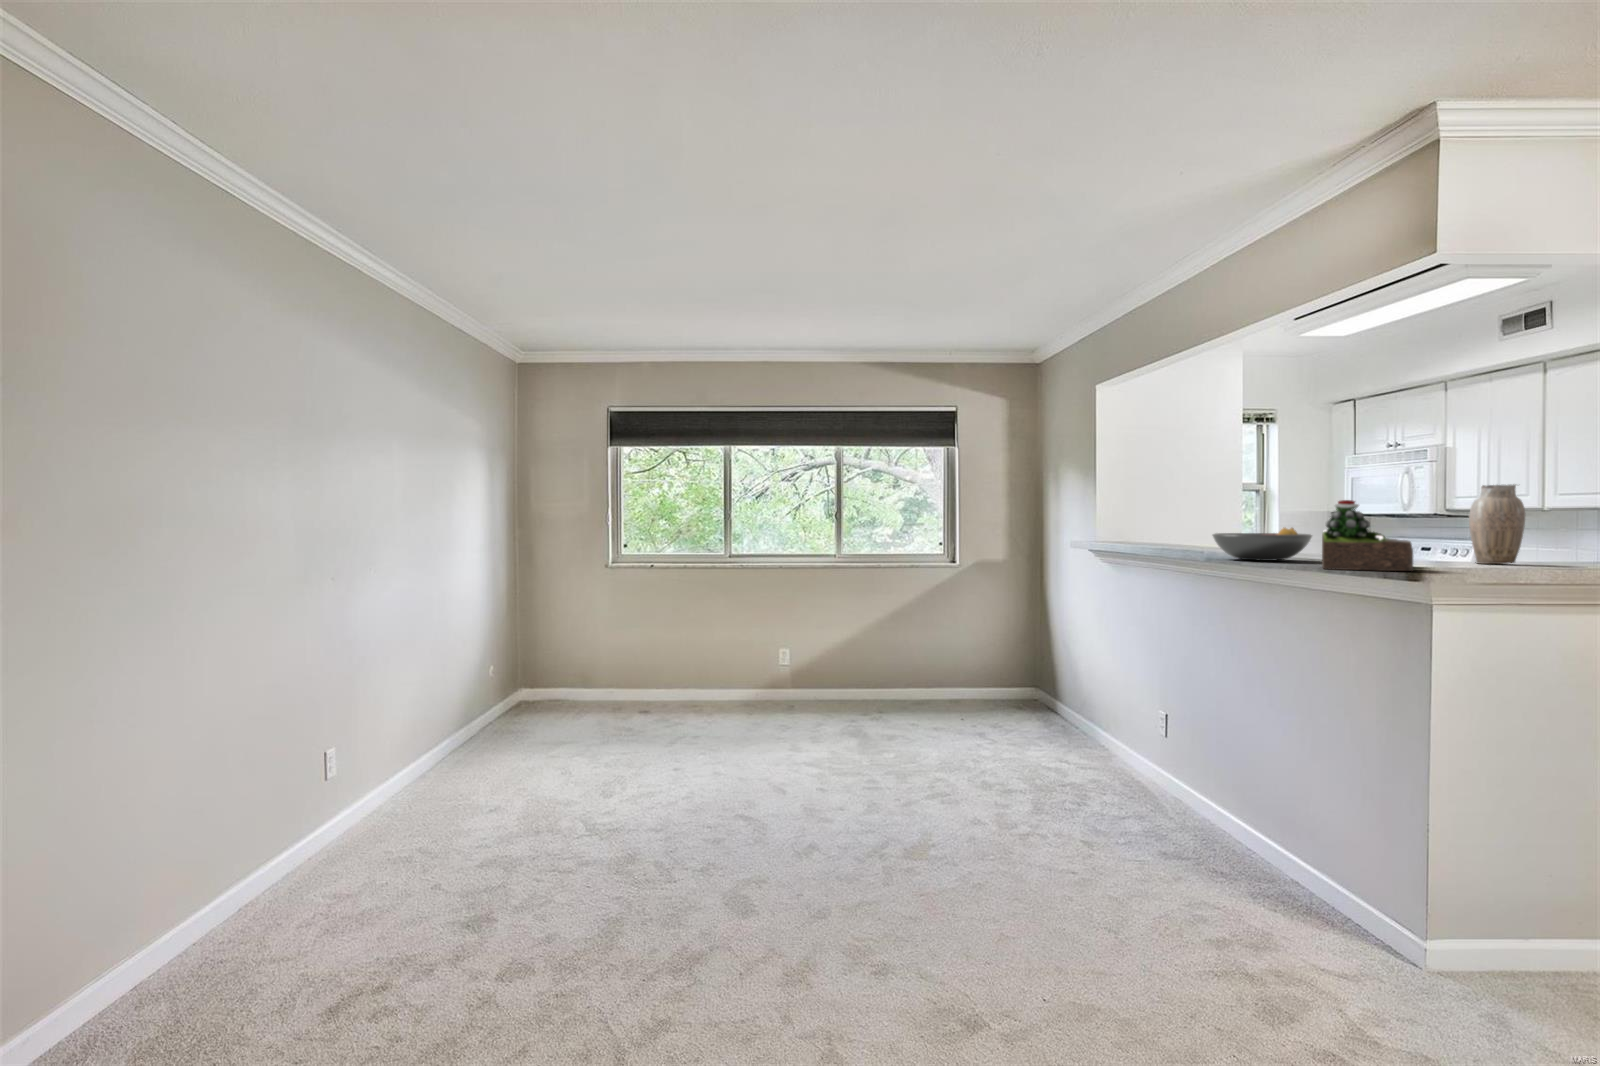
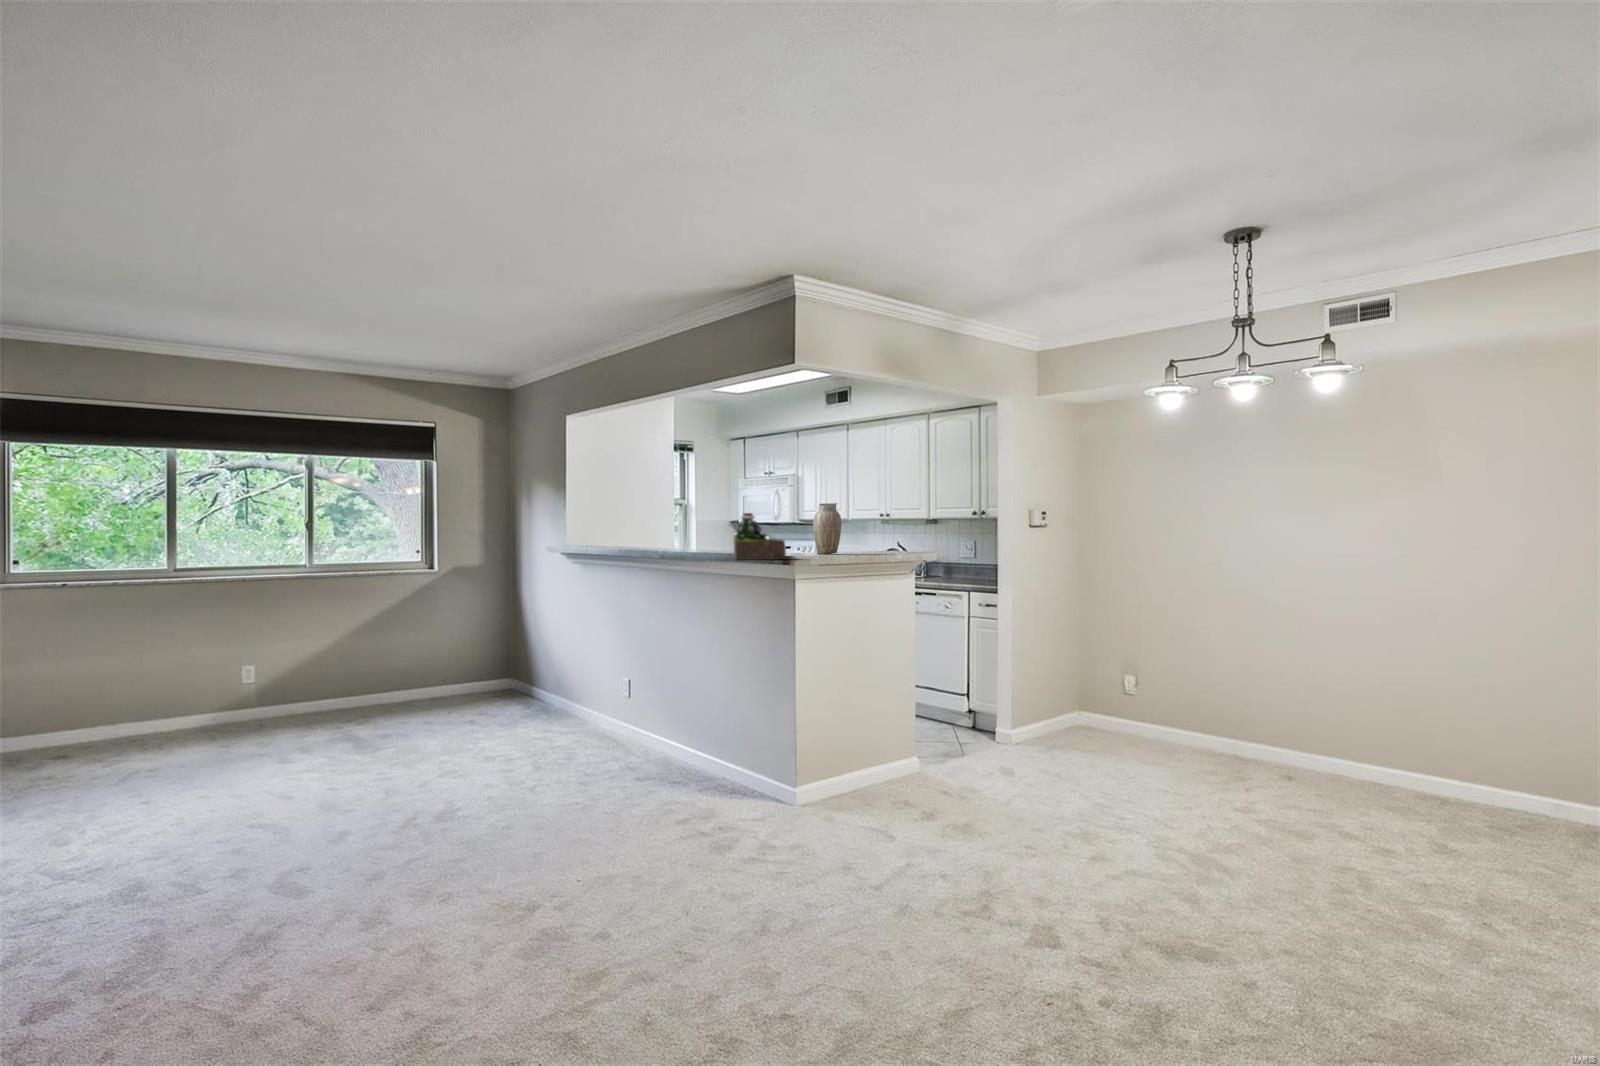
fruit bowl: present [1213,528,1312,561] -> none [662,532,727,556]

